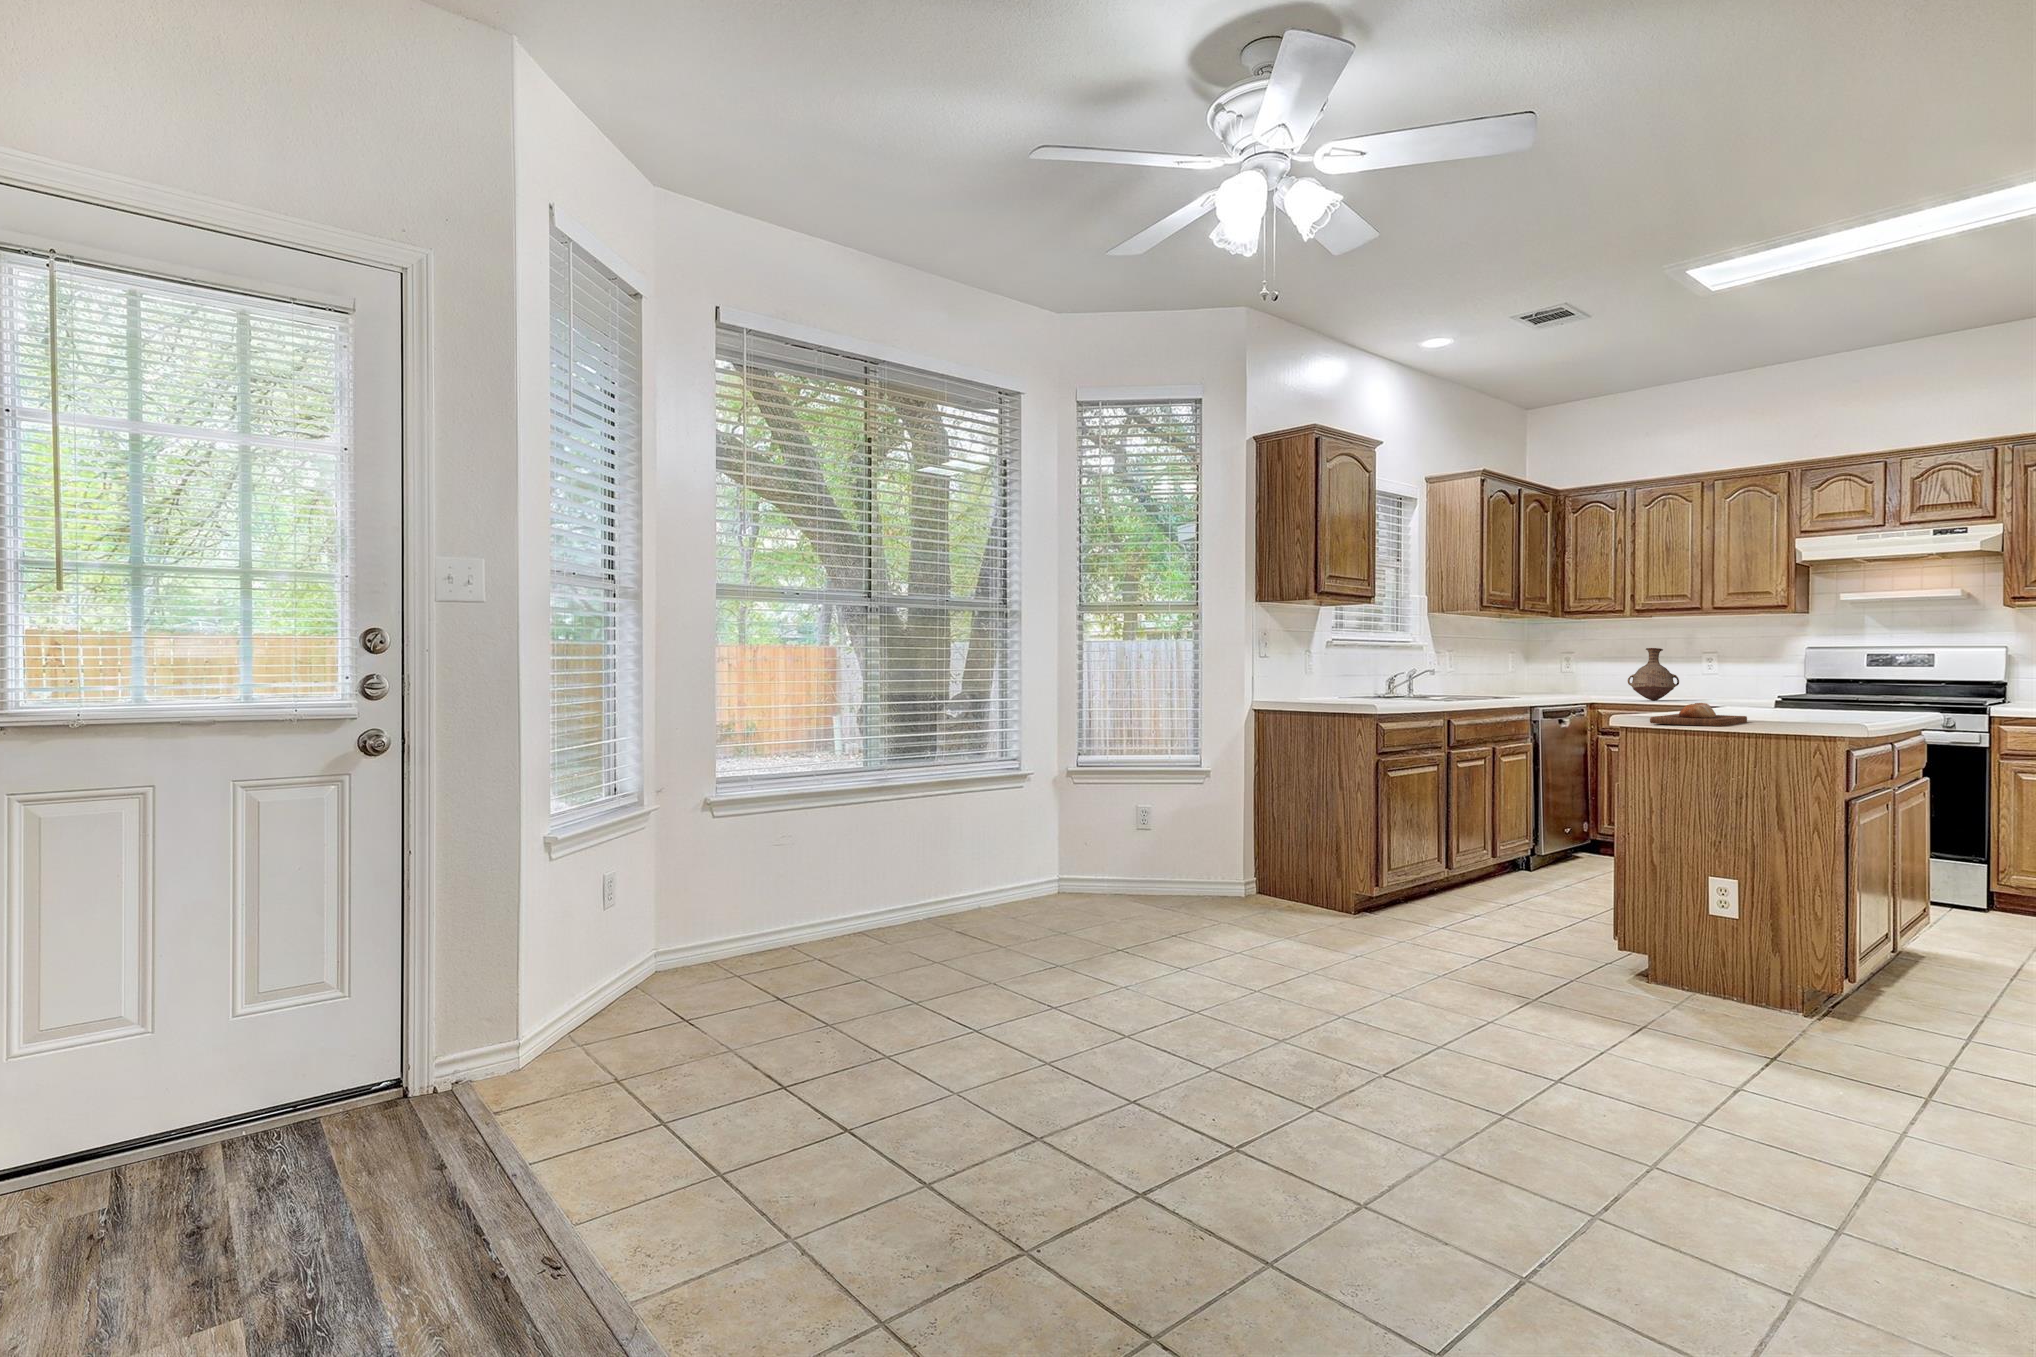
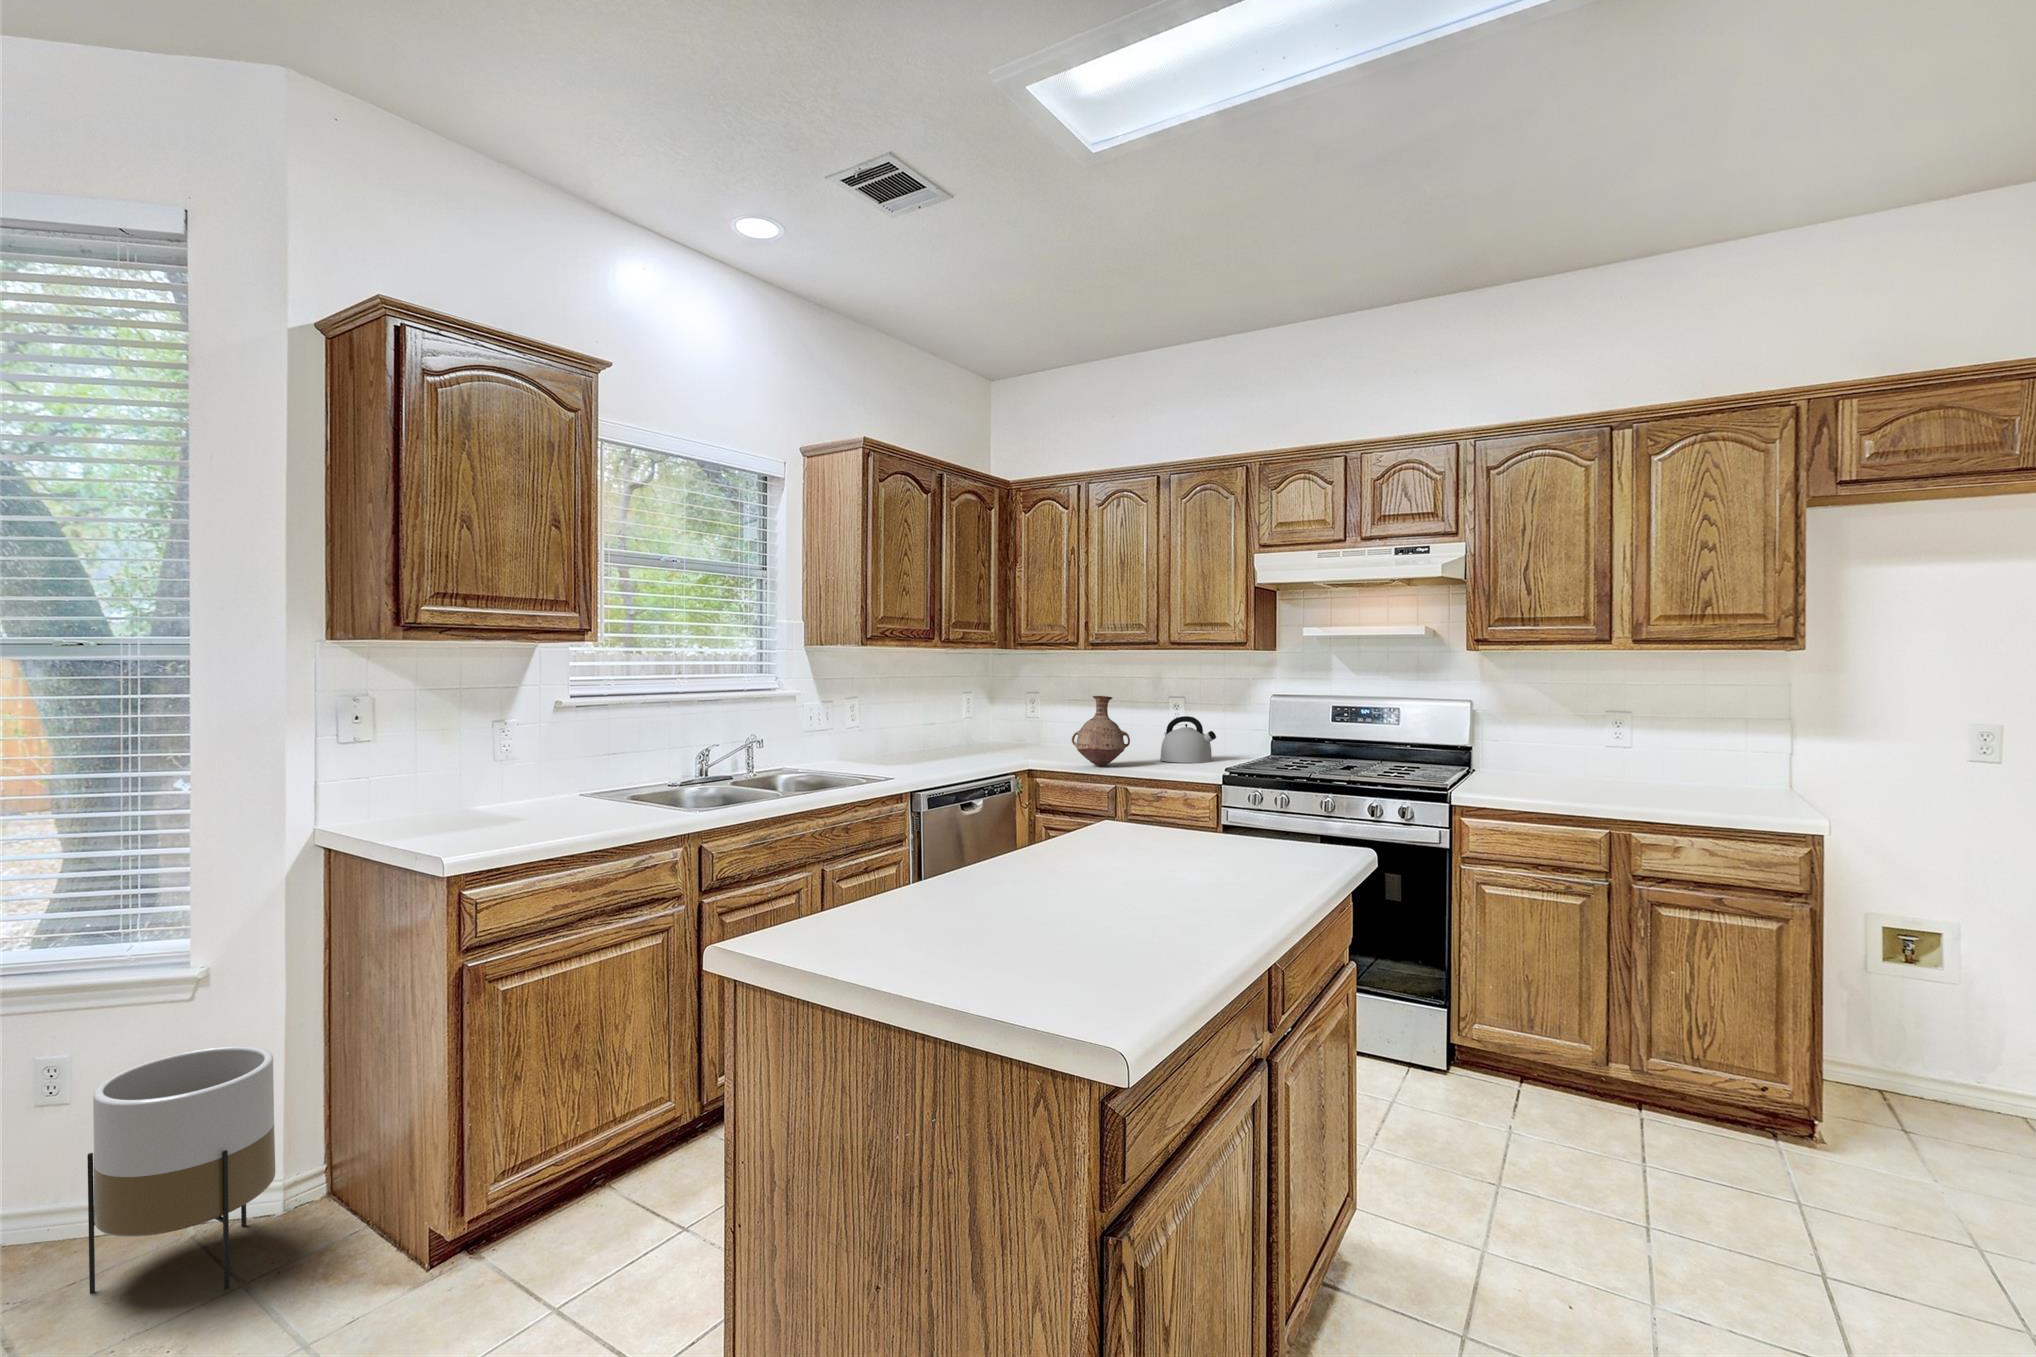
kettle: none [1699,665,1752,700] -> present [1160,716,1216,763]
bread loaf: present [1650,703,1747,726] -> none [767,891,1002,988]
planter: none [1191,805,1261,912] -> present [87,1046,275,1293]

